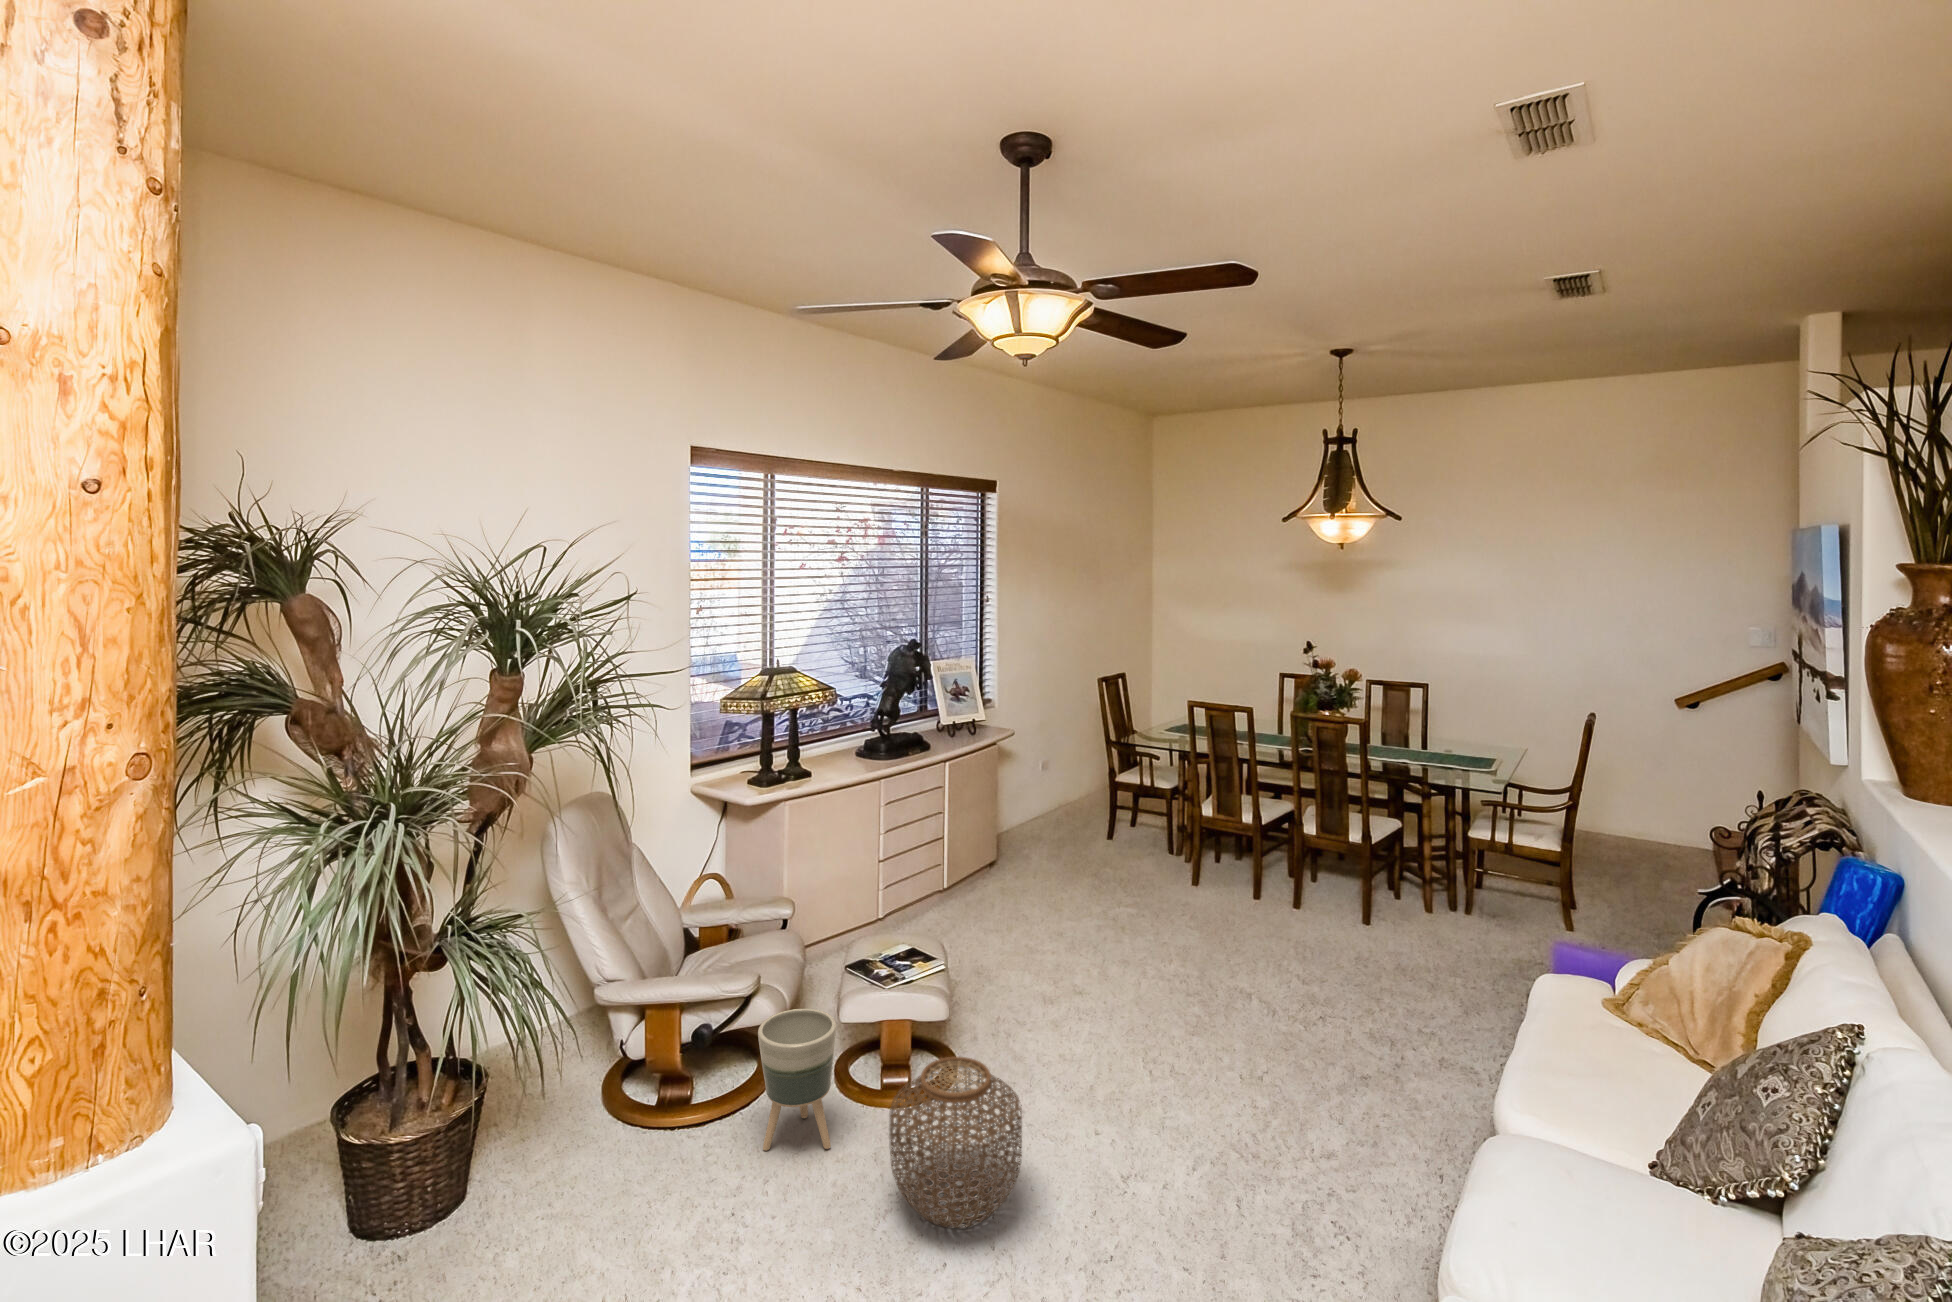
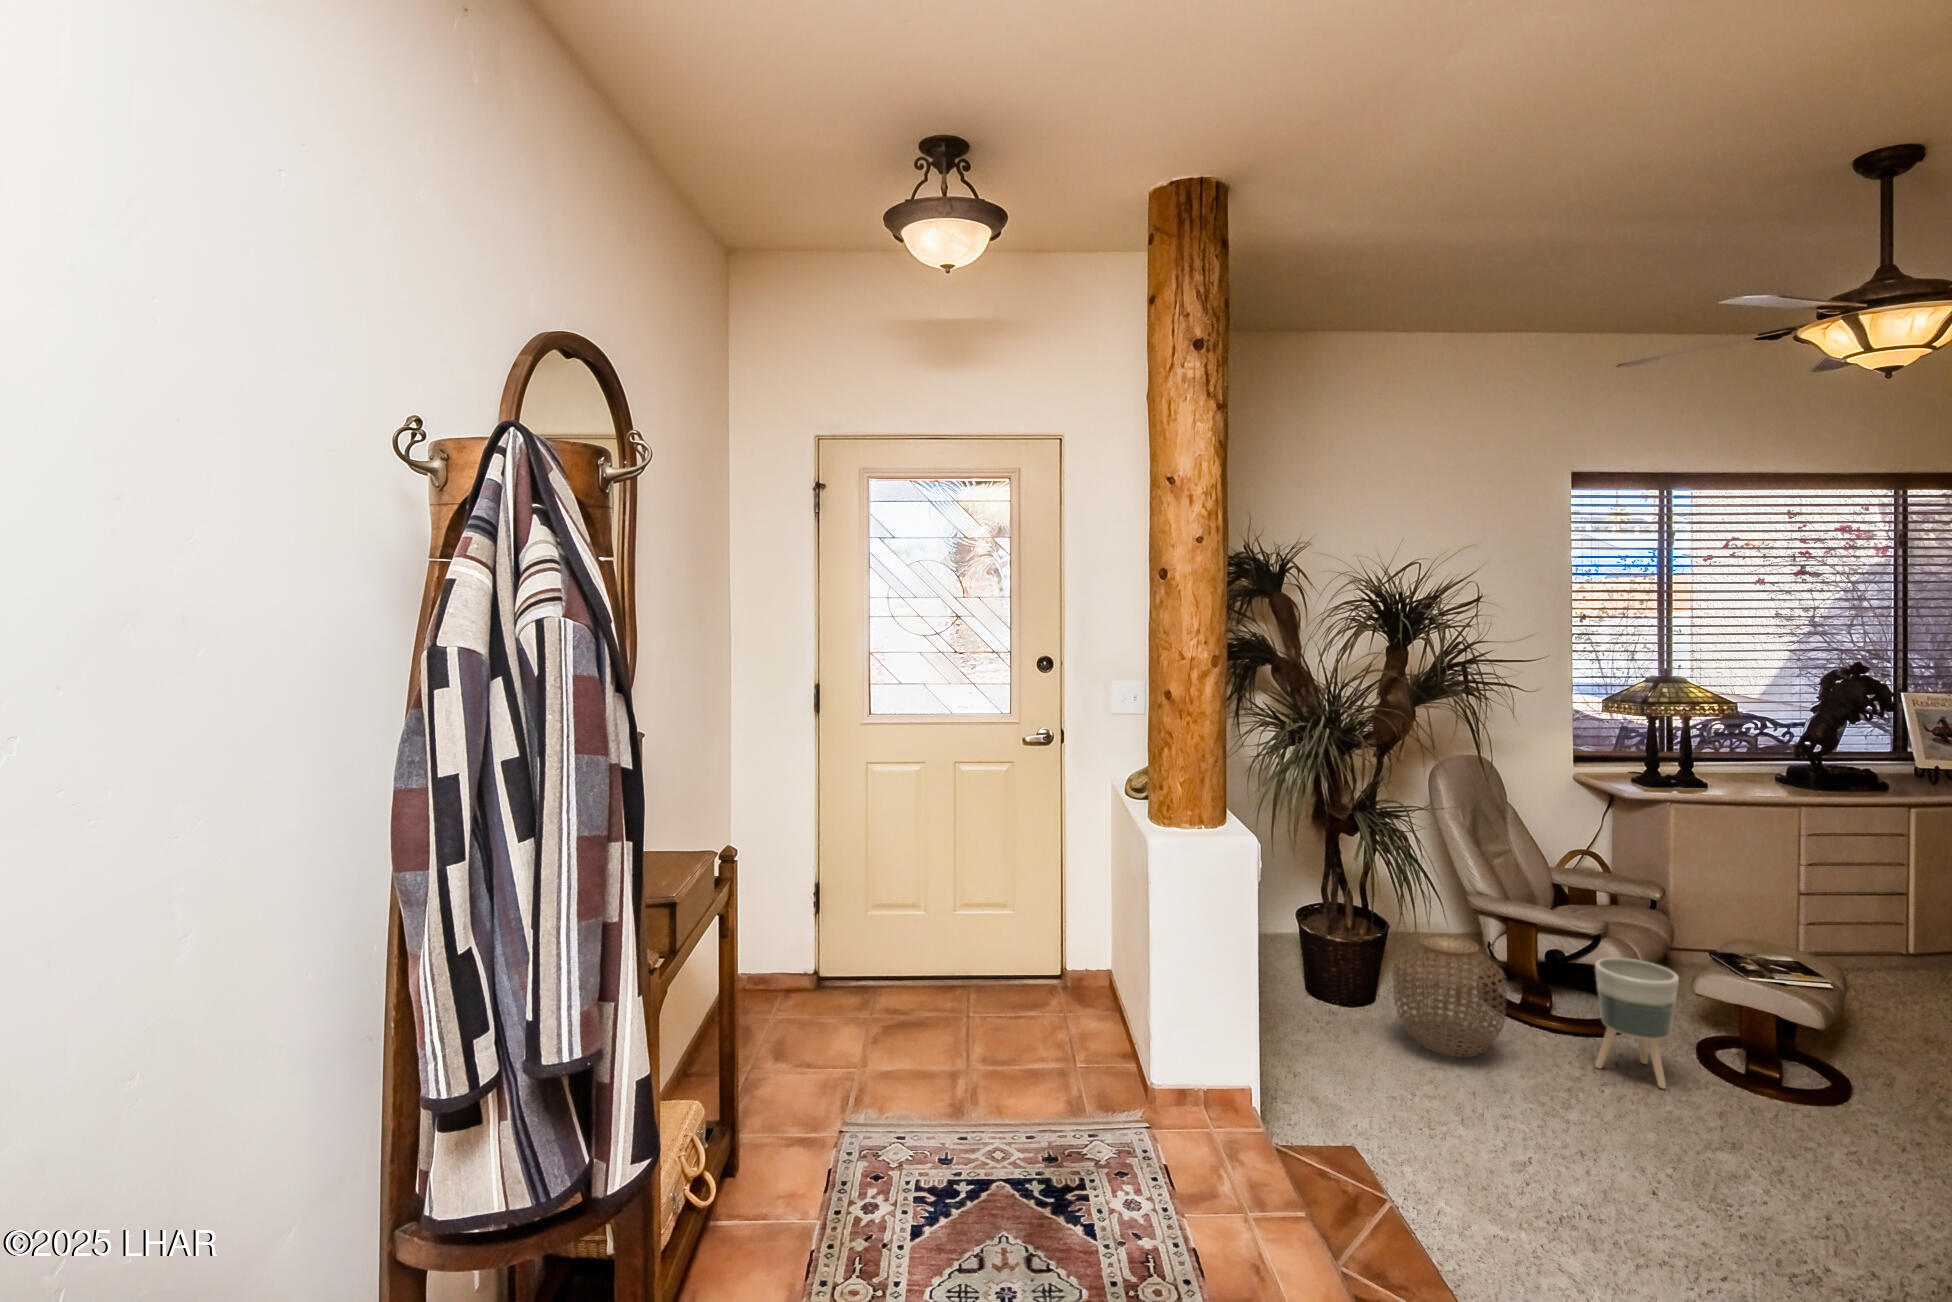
woven basket: present [890,1057,1022,1228] -> present [1393,934,1506,1058]

